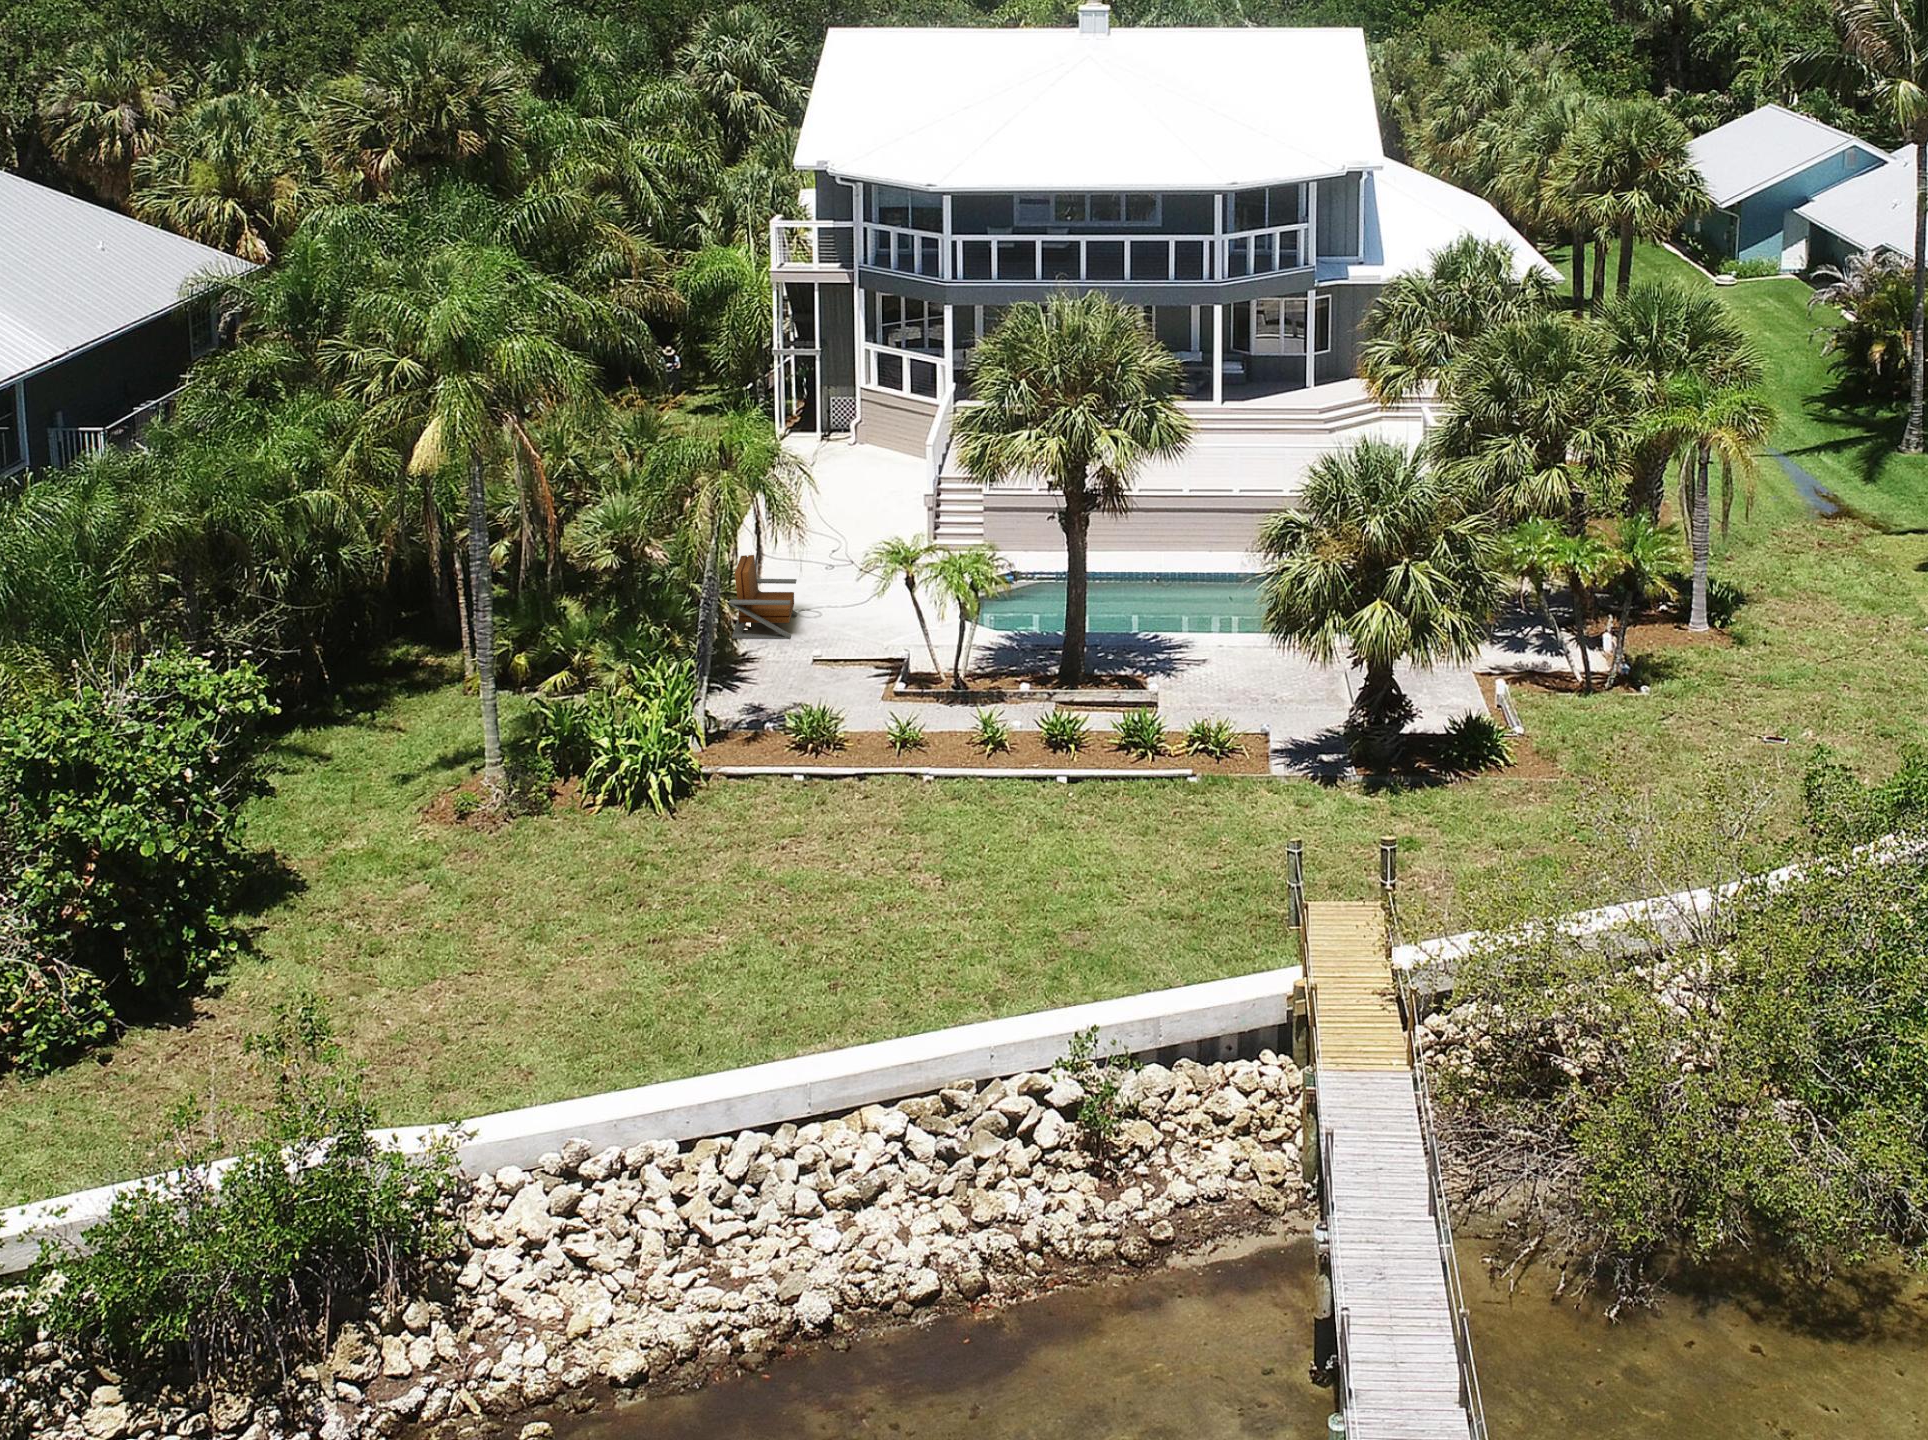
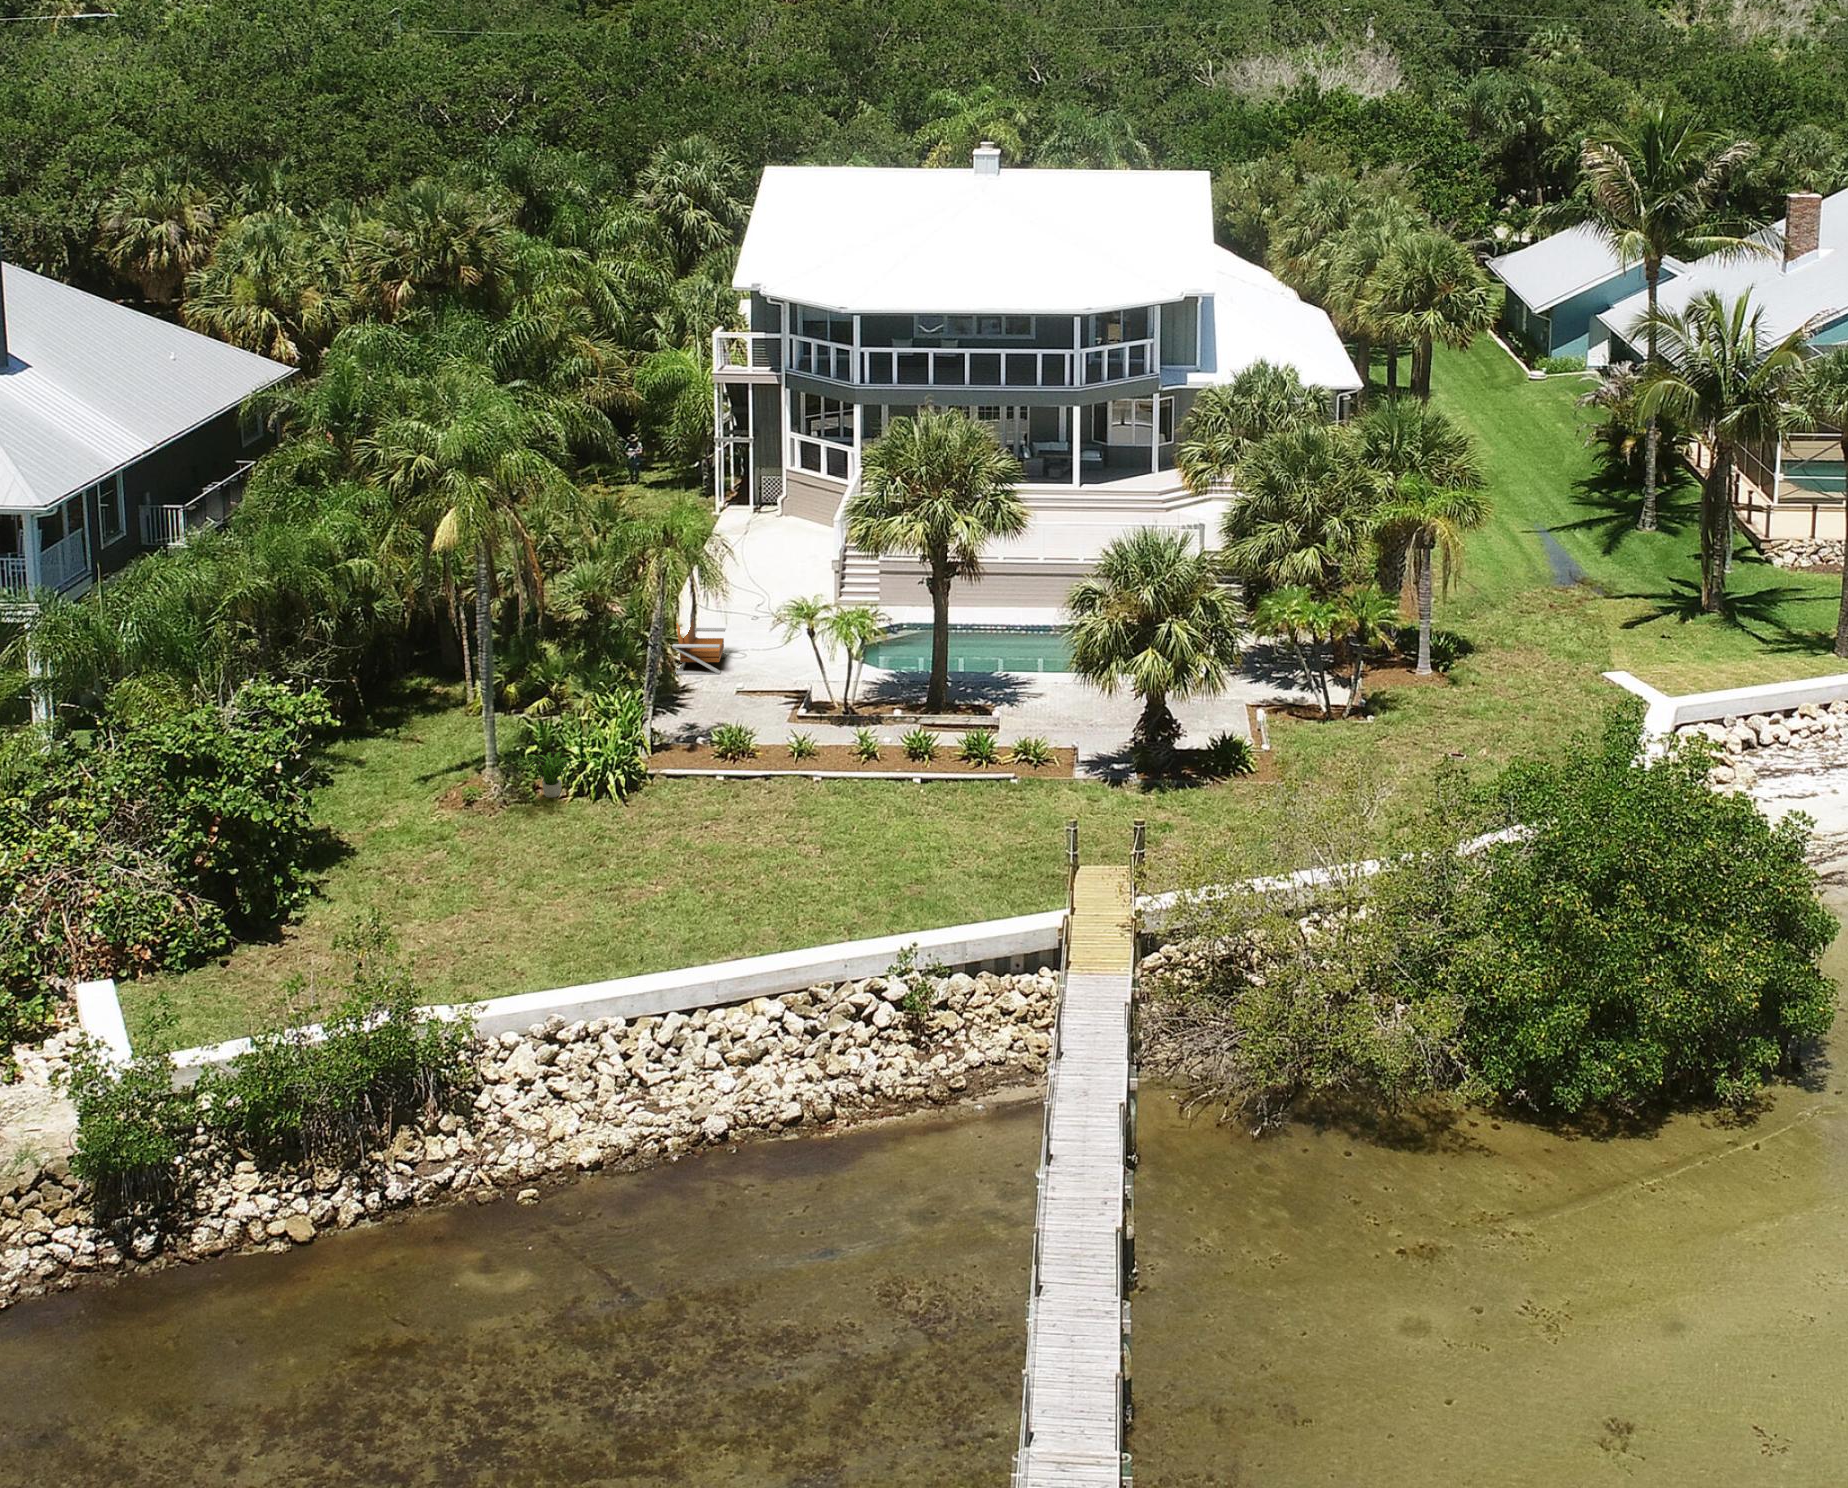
potted plant: none [536,746,607,807] -> present [524,752,573,798]

